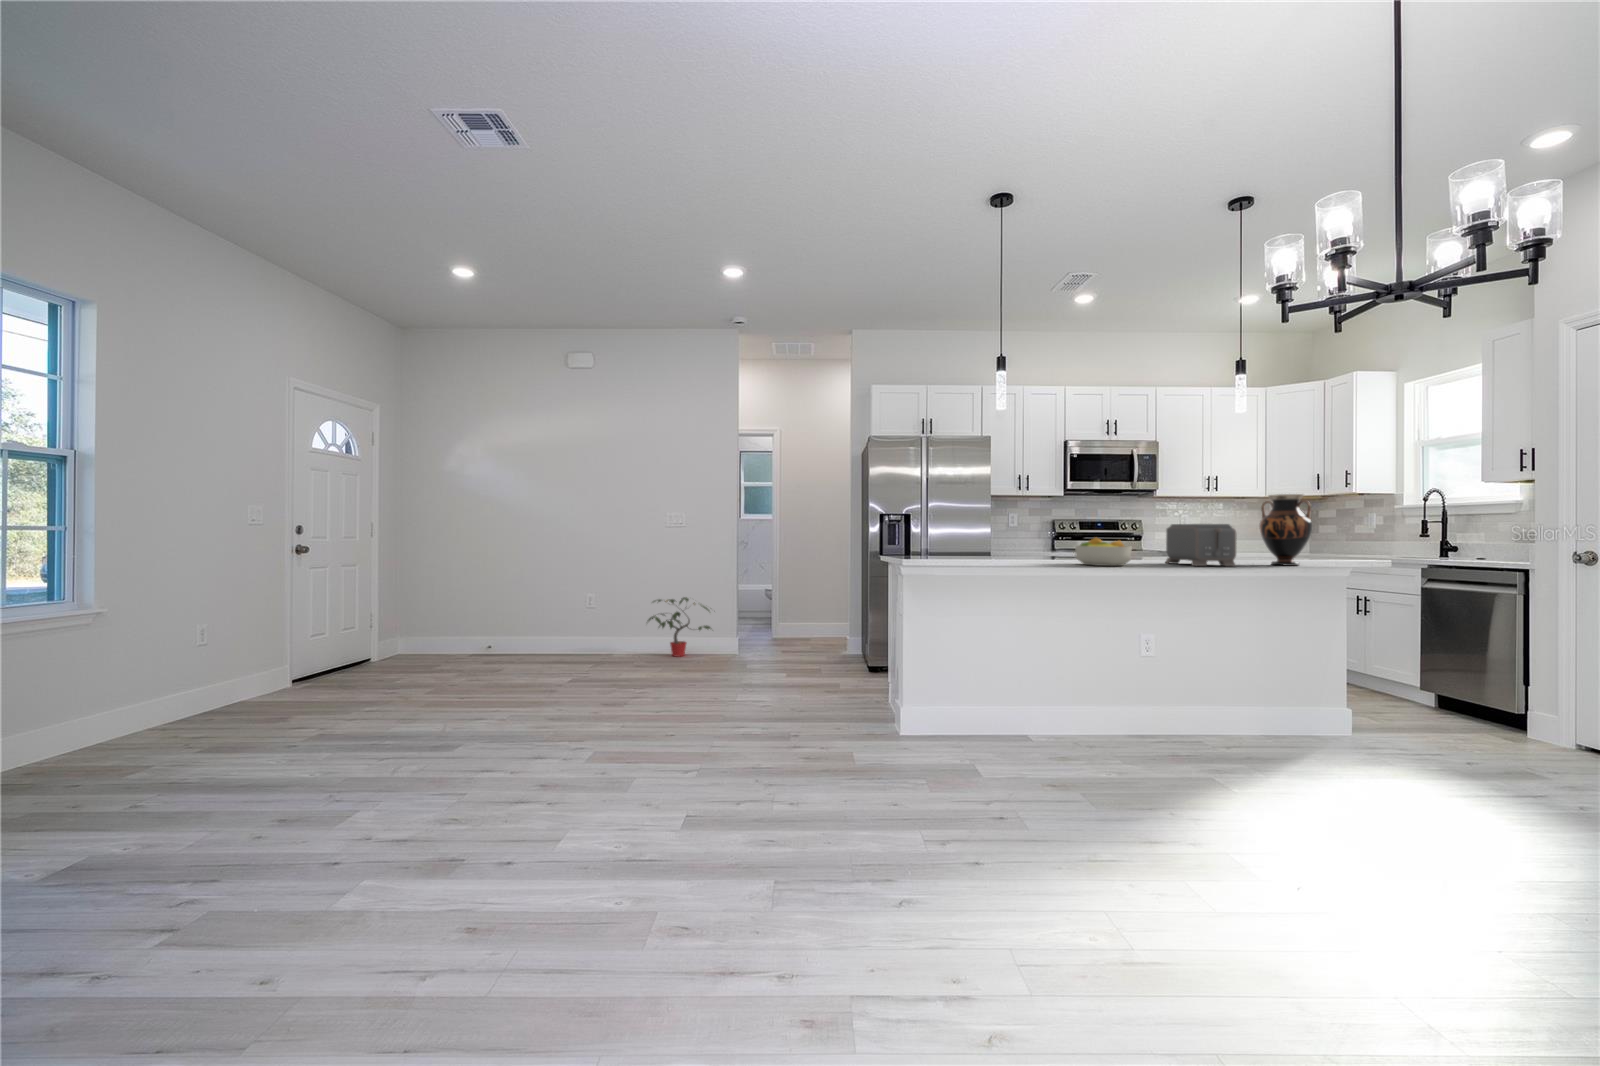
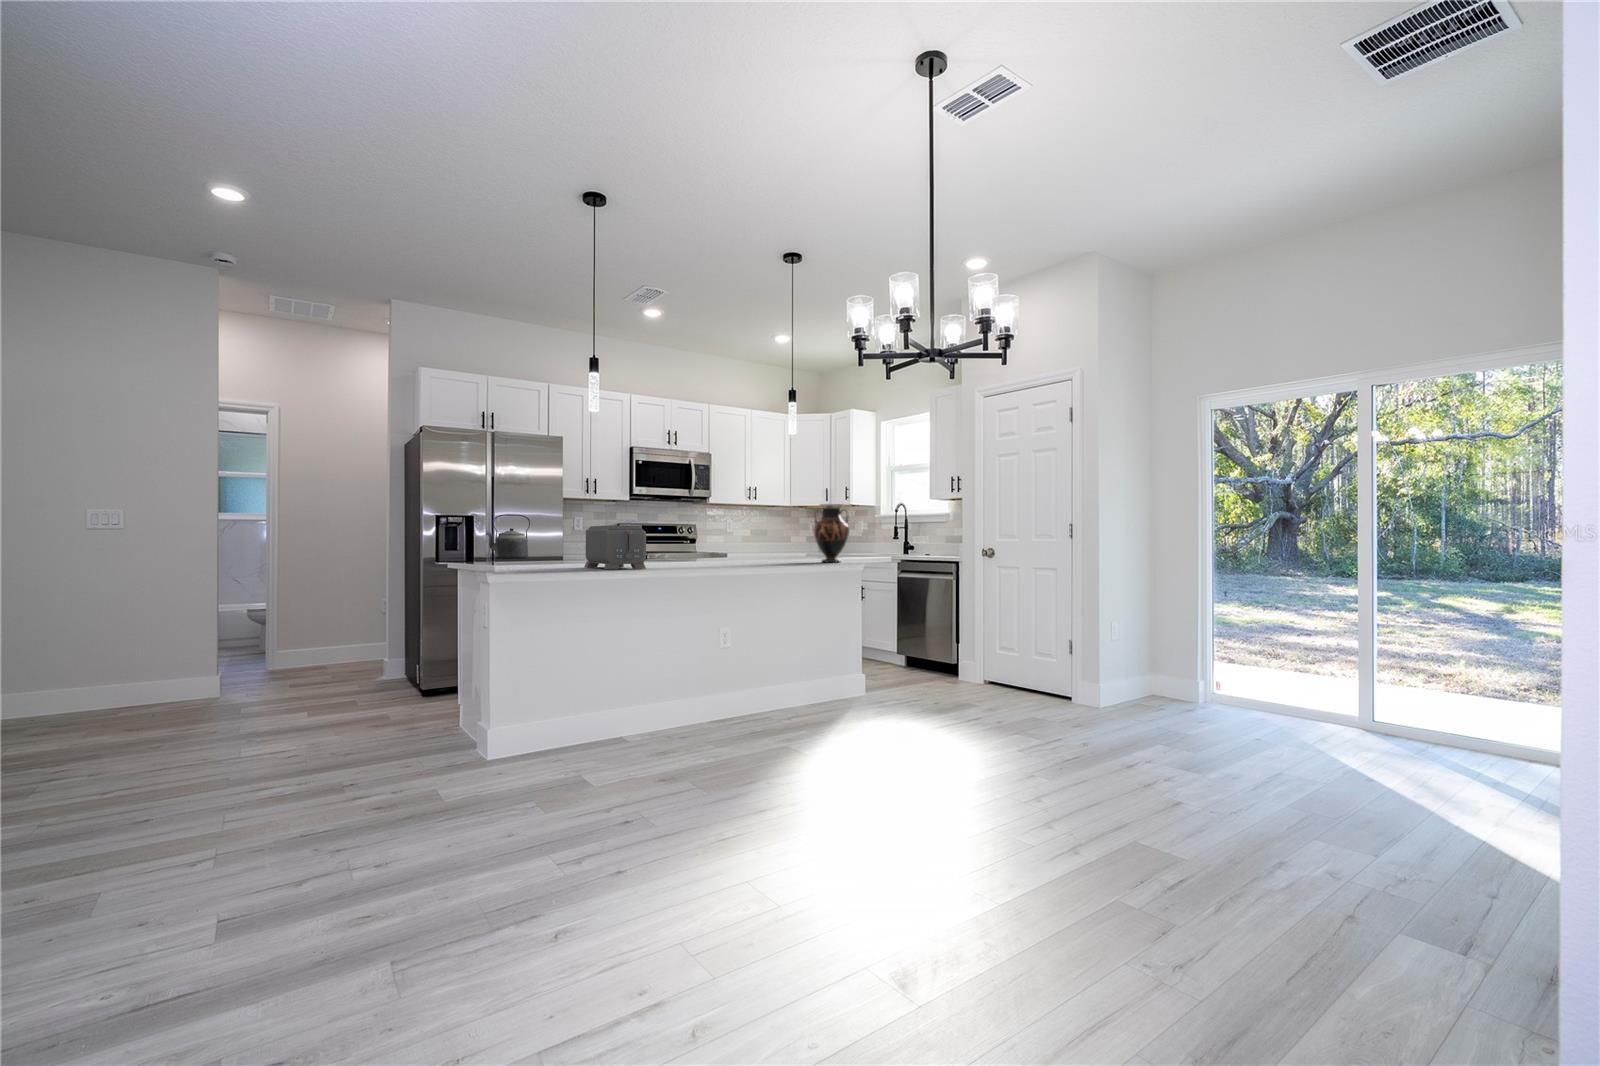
kettle: none [921,513,959,552] -> present [486,514,530,558]
toaster: present [1166,524,1236,566] -> present [584,526,646,569]
fruit bowl: present [1075,538,1132,566] -> none [674,540,728,566]
potted plant: present [648,597,710,656] -> none [38,629,180,718]

